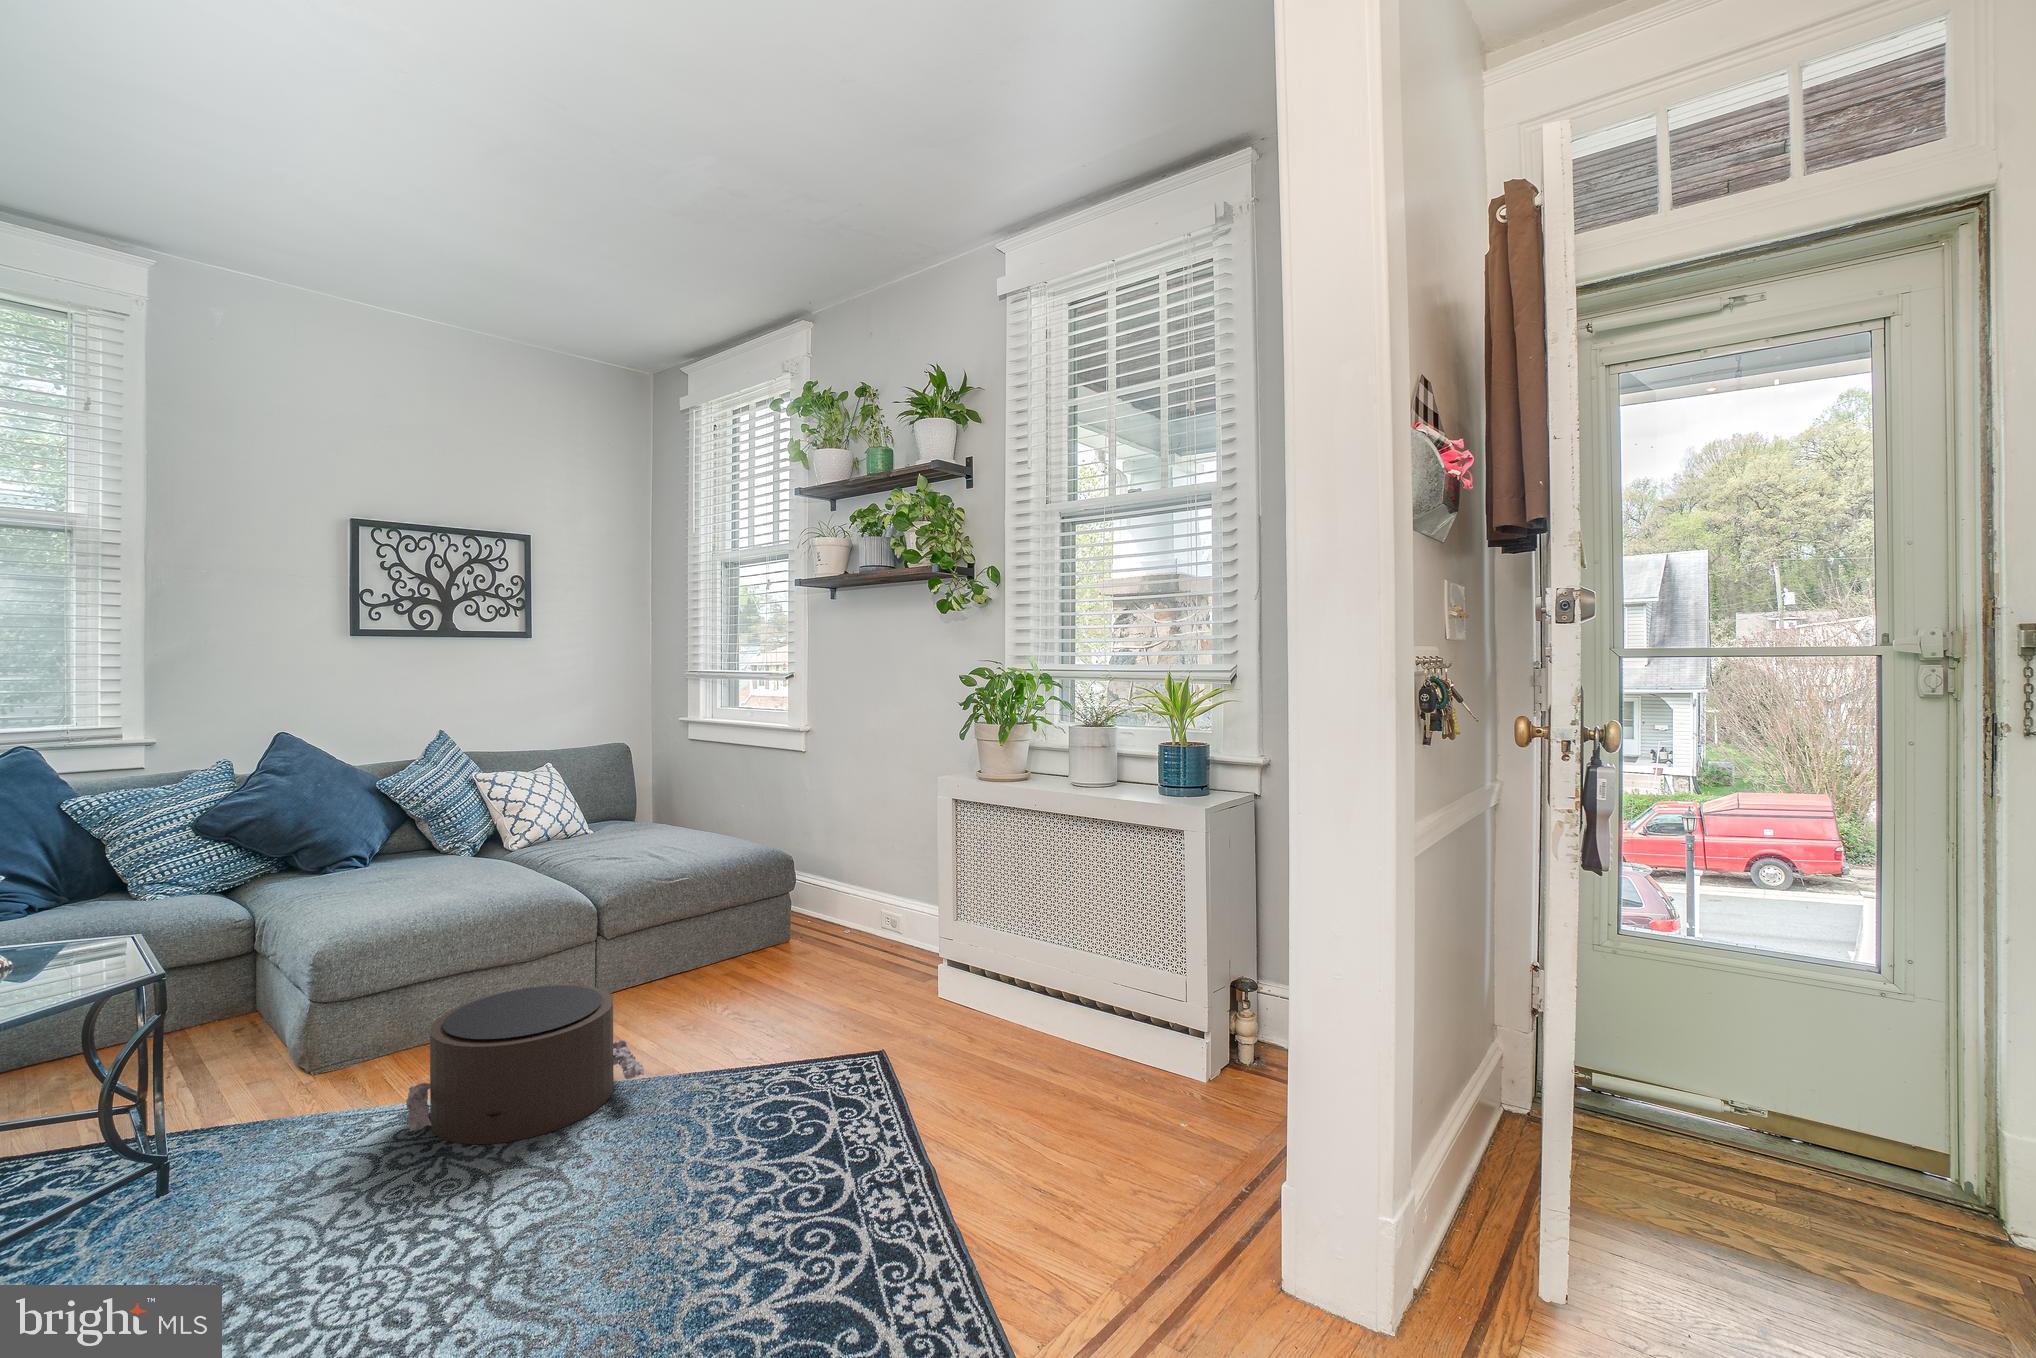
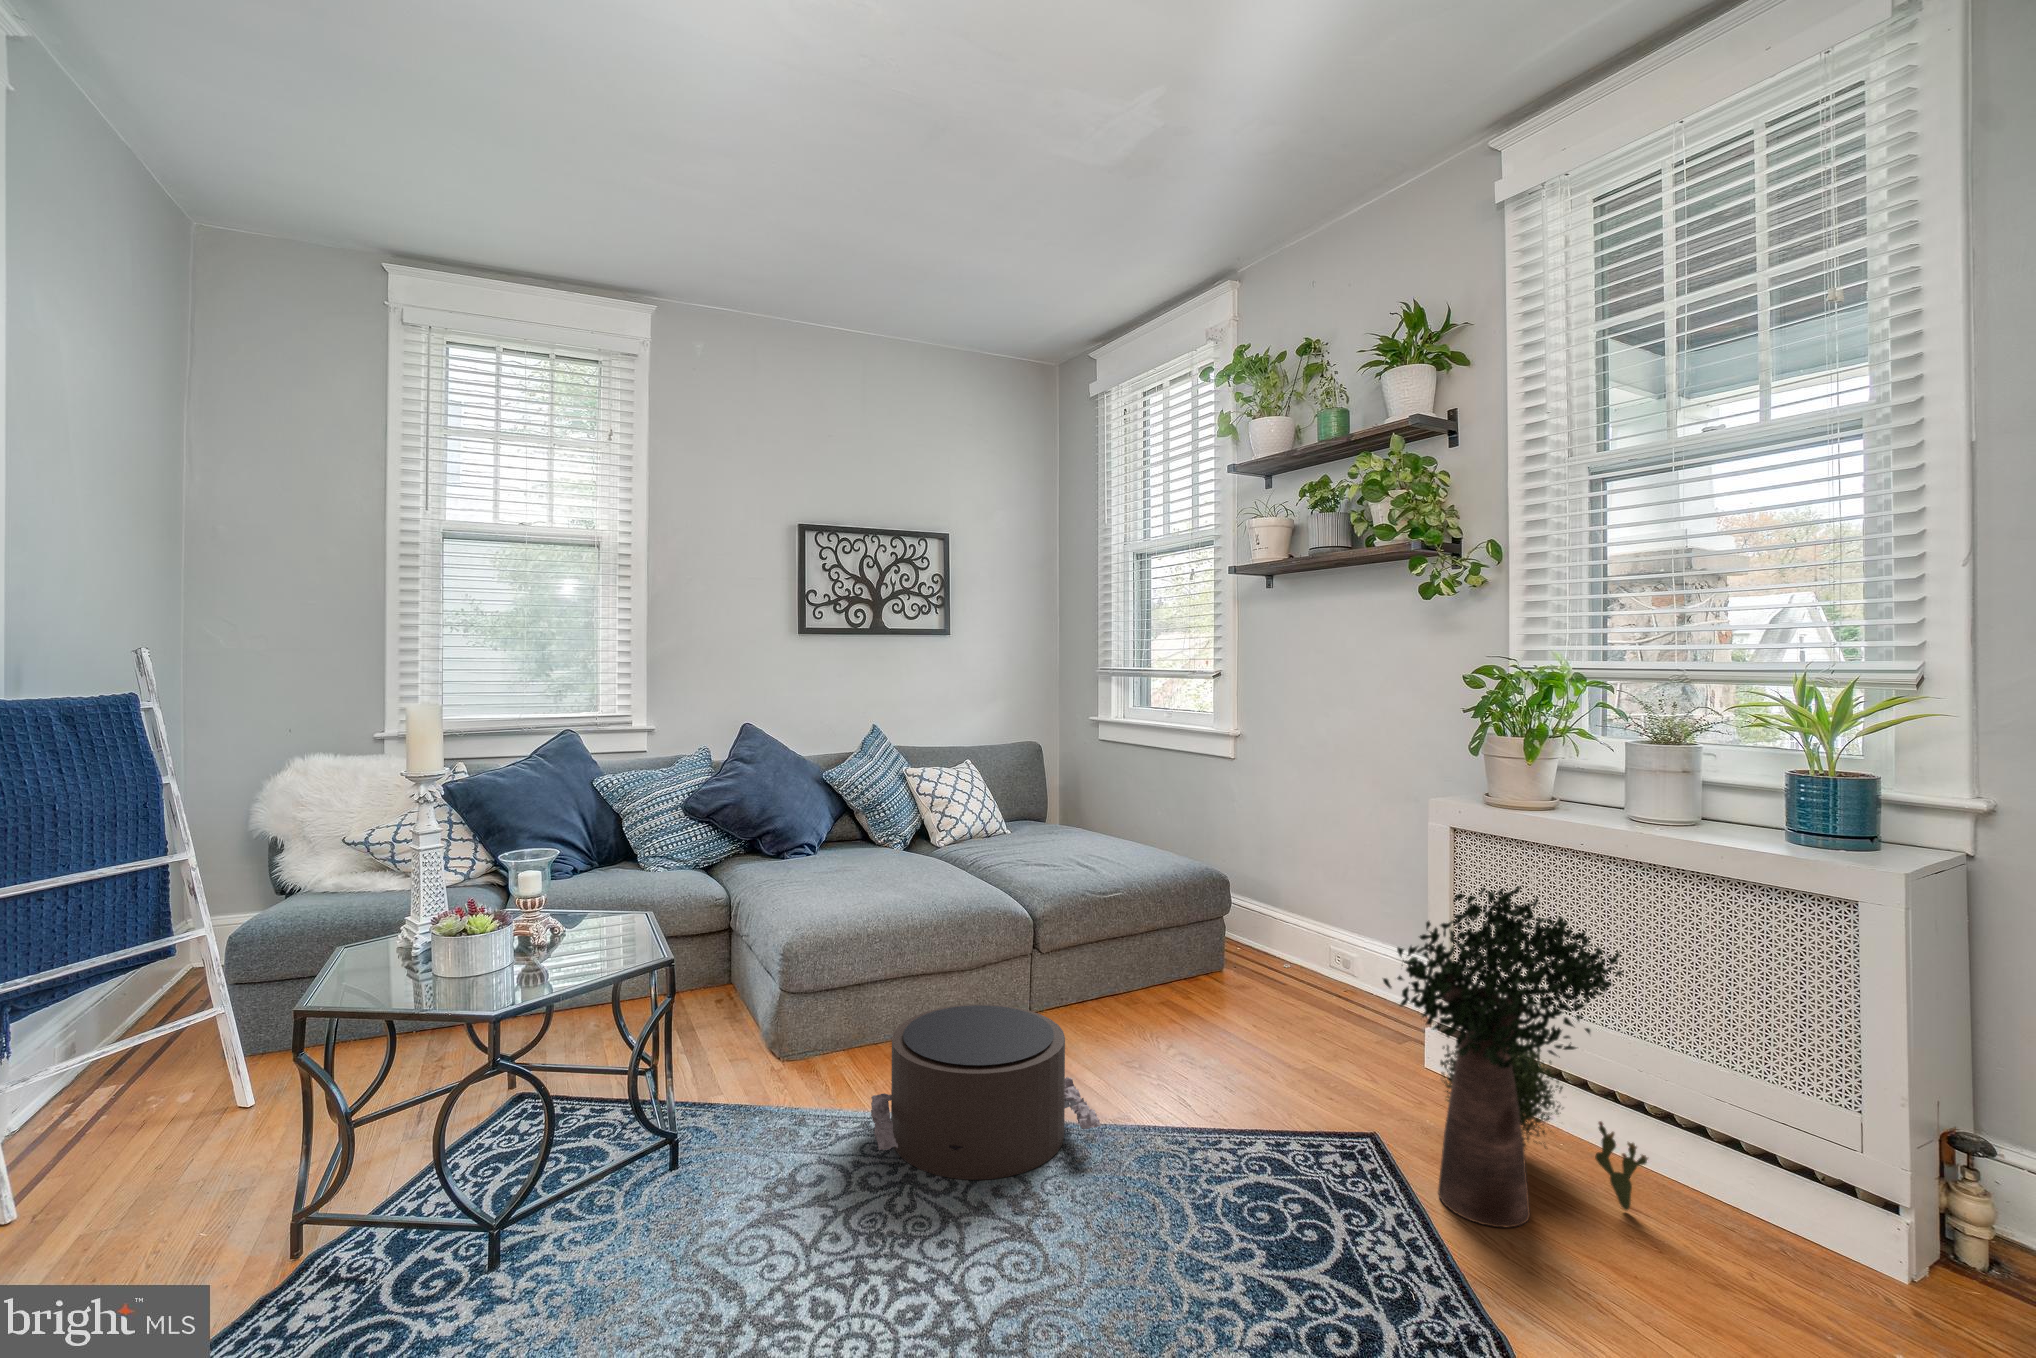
potted plant: none [879,833,1064,1091] -> present [1383,886,1648,1227]

